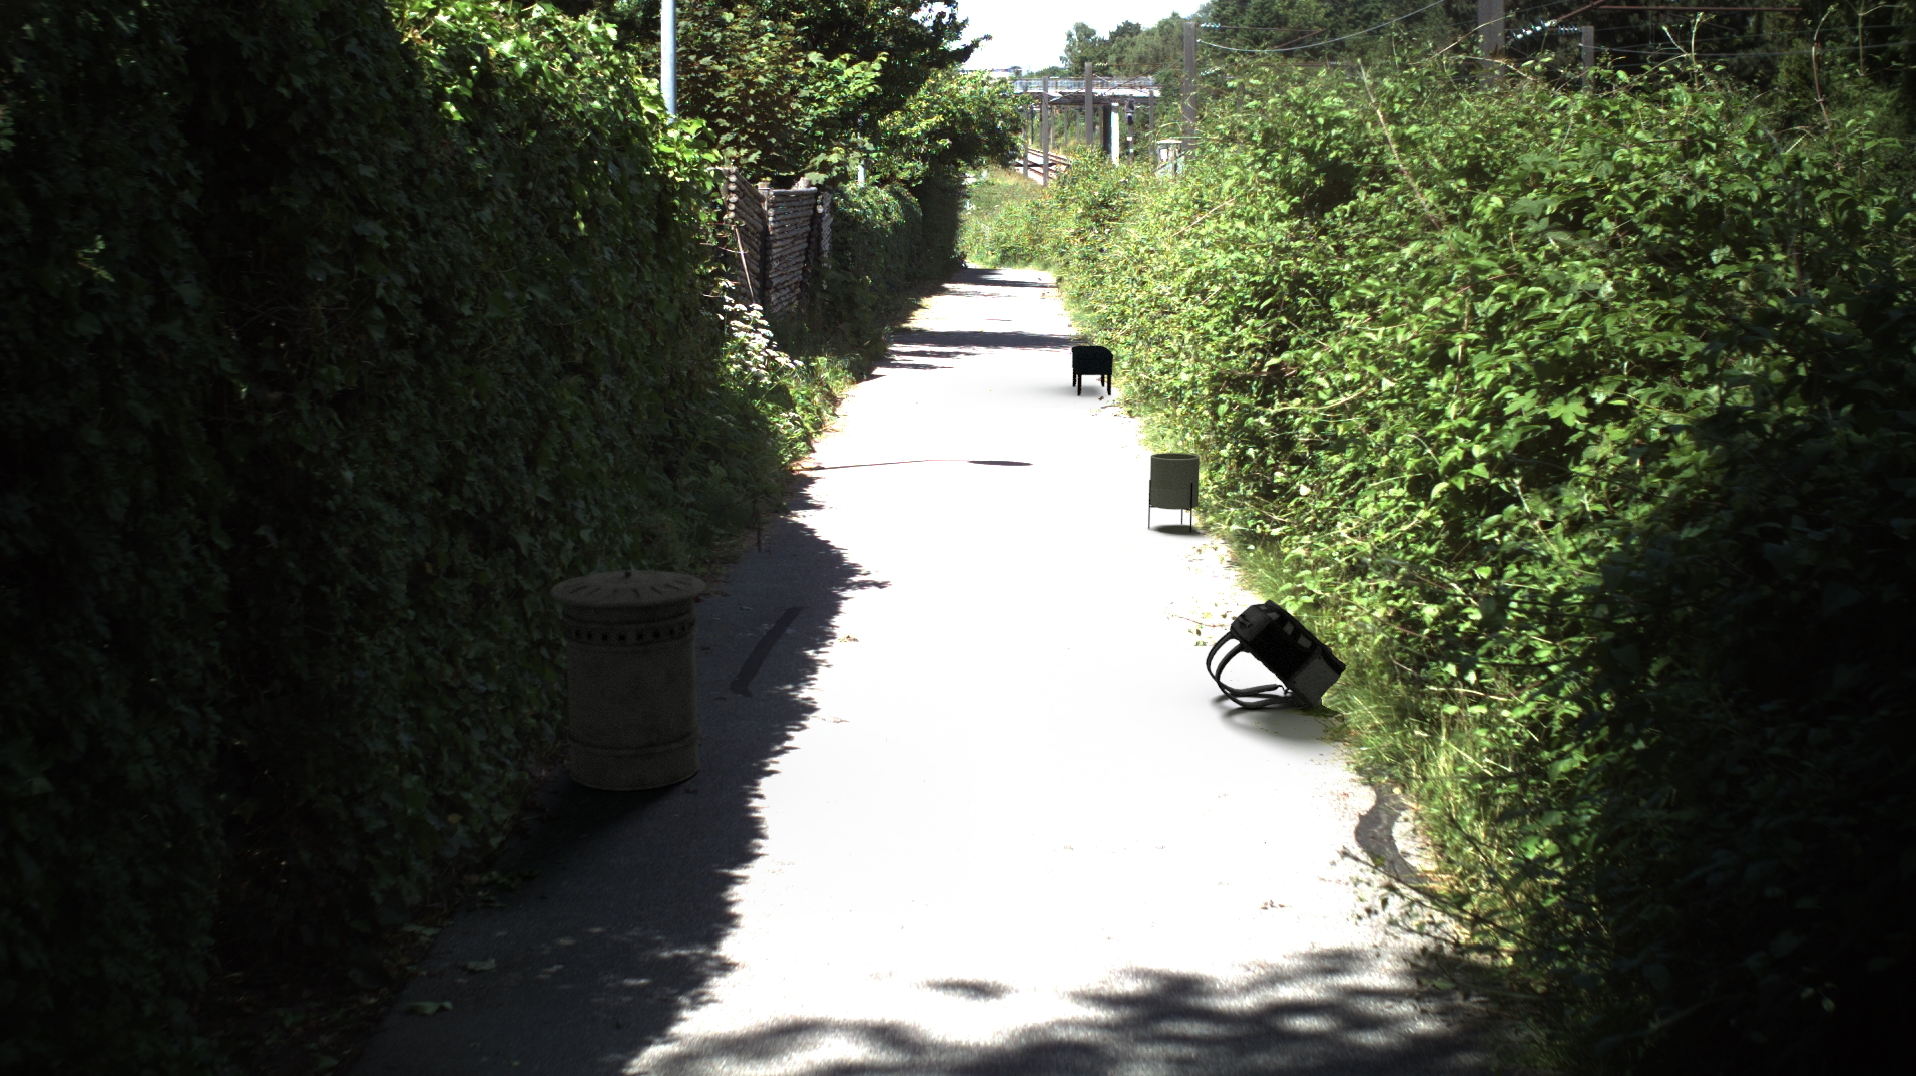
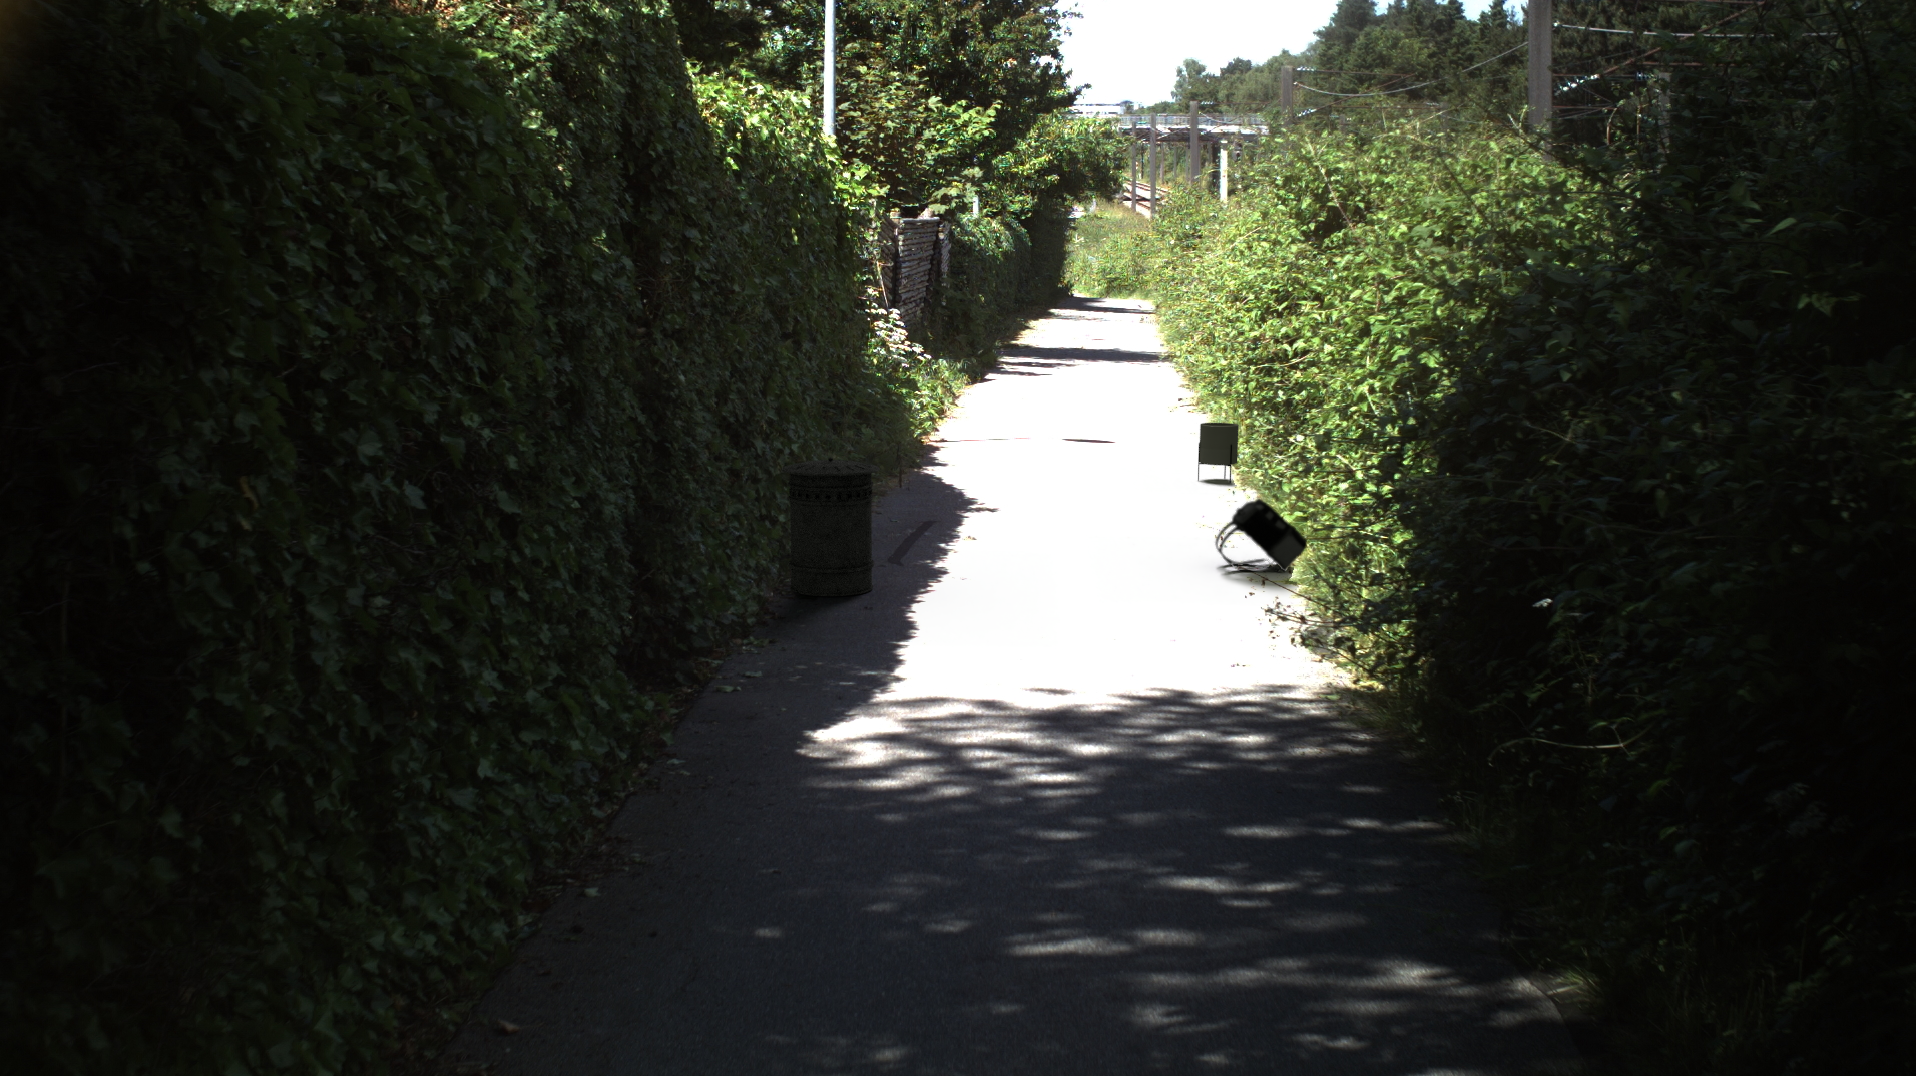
bench: present [1071,345,1113,395] -> none [1156,355,1191,397]

